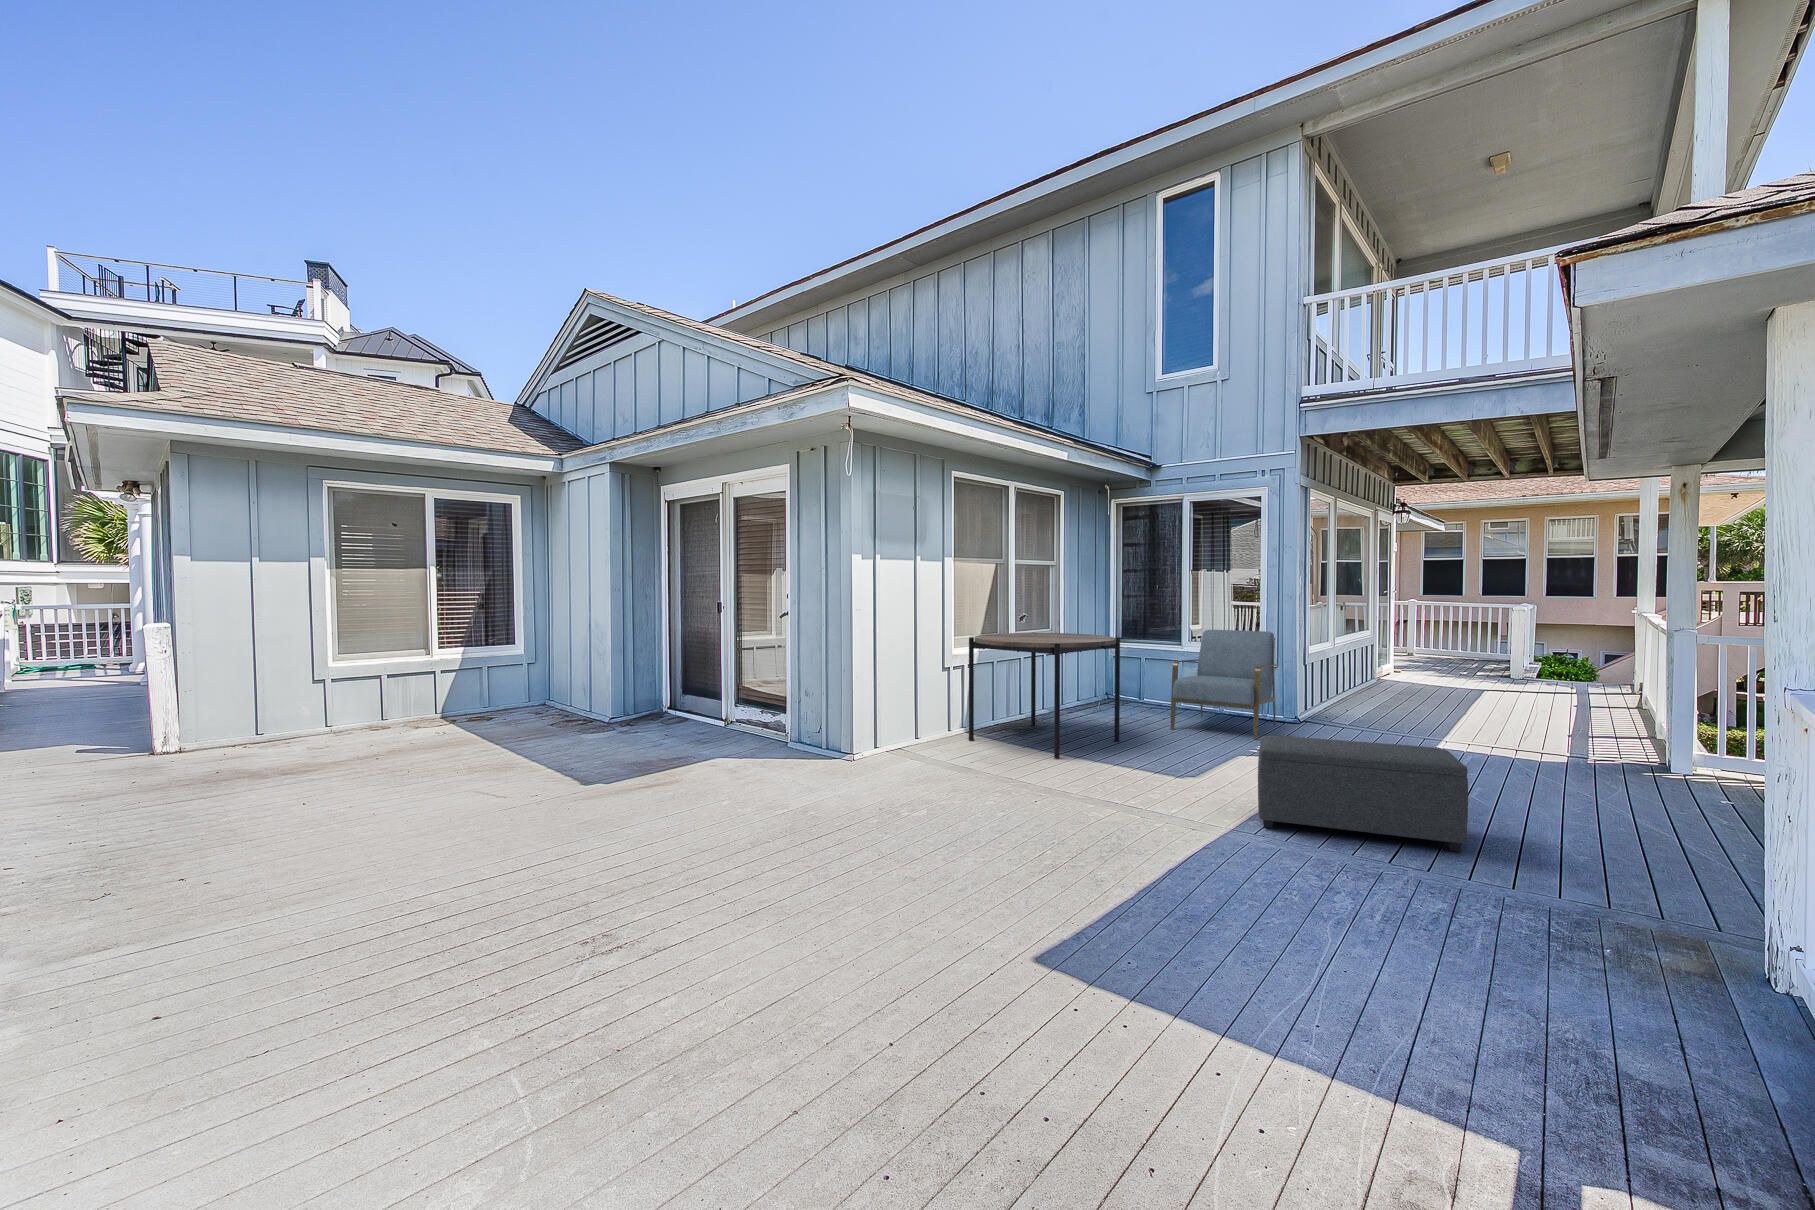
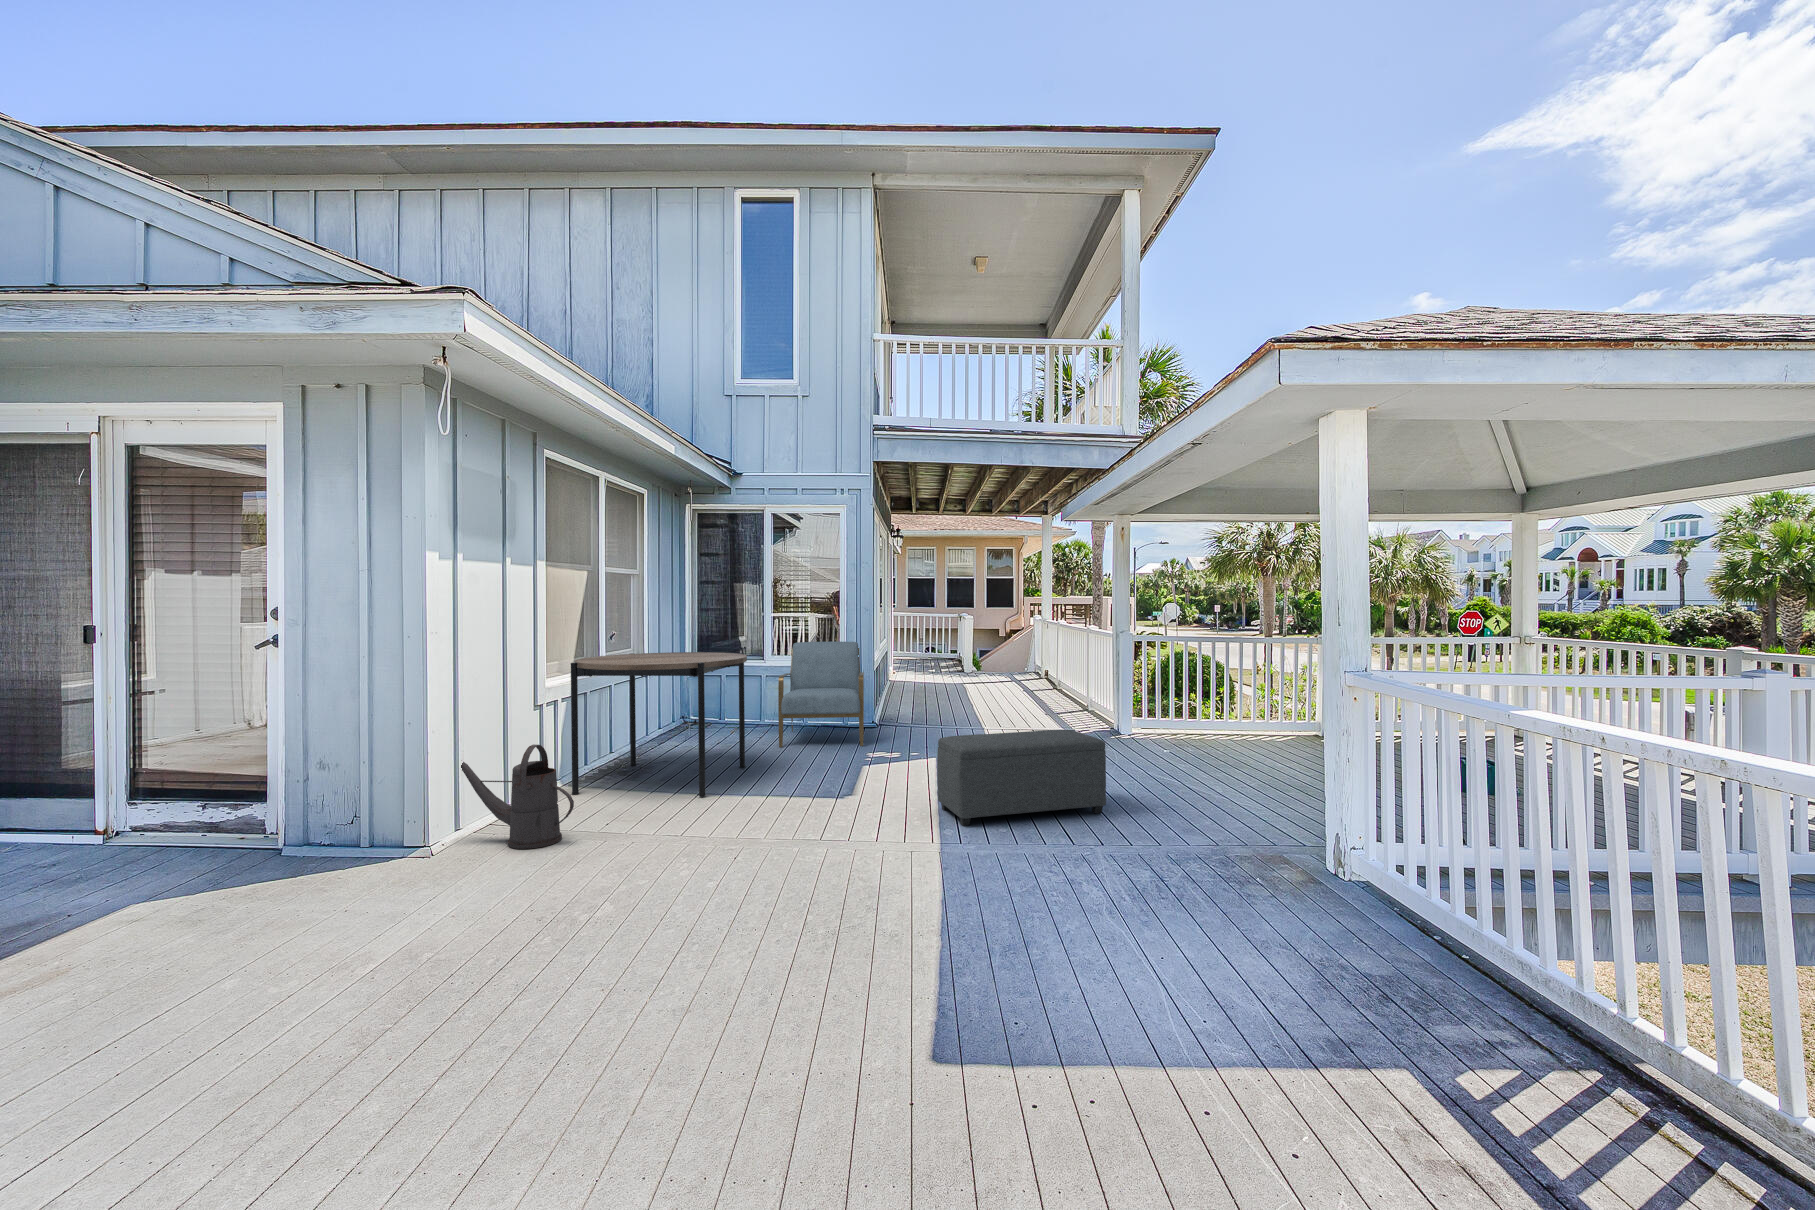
watering can: none [874,696,936,771] -> present [461,745,574,849]

